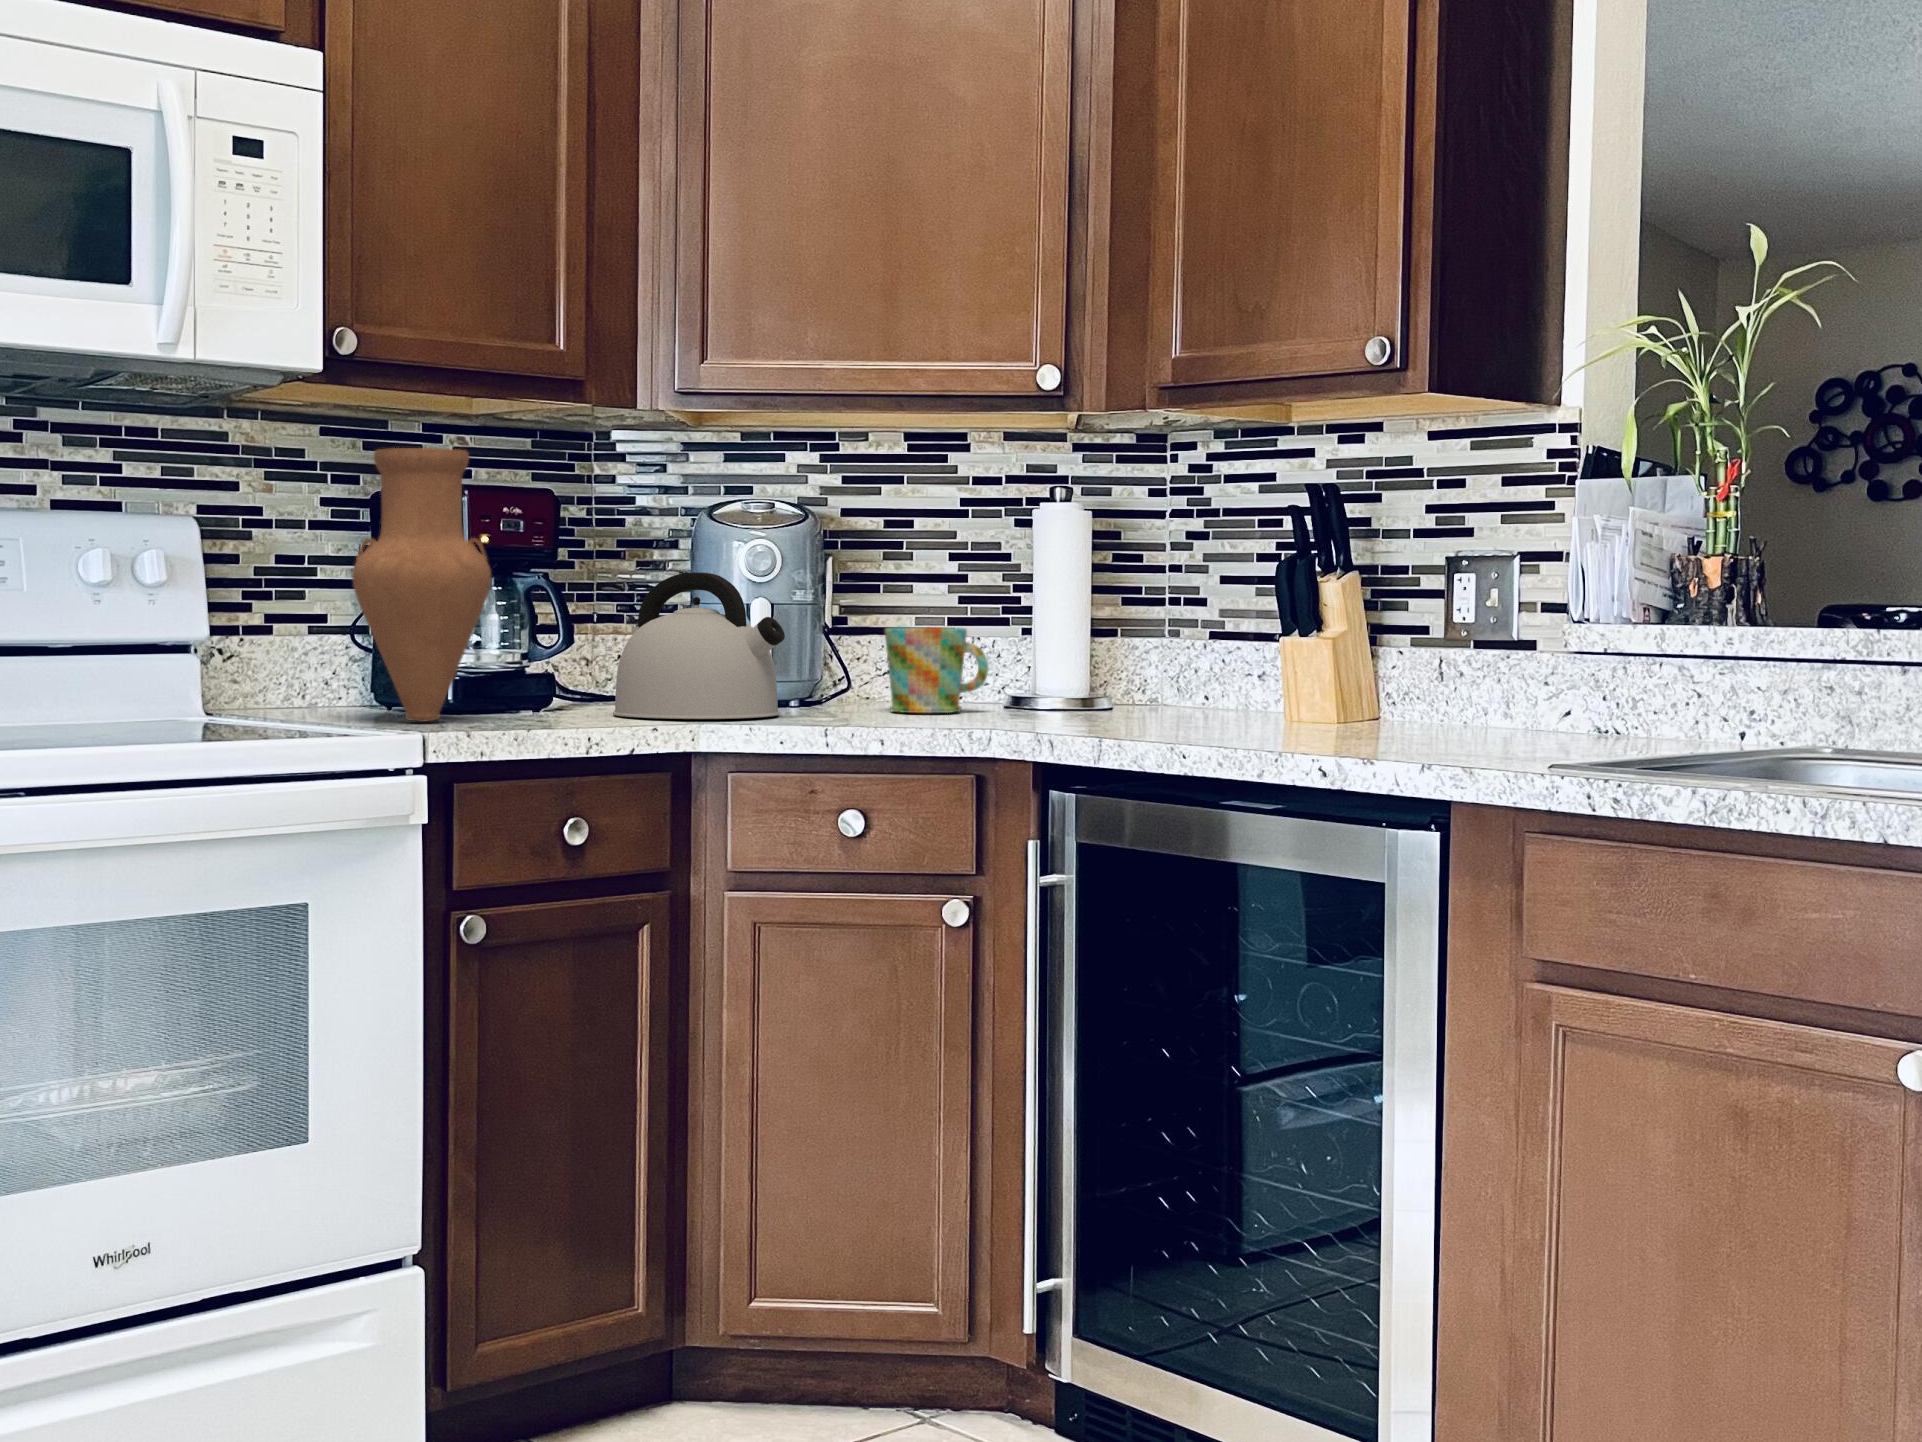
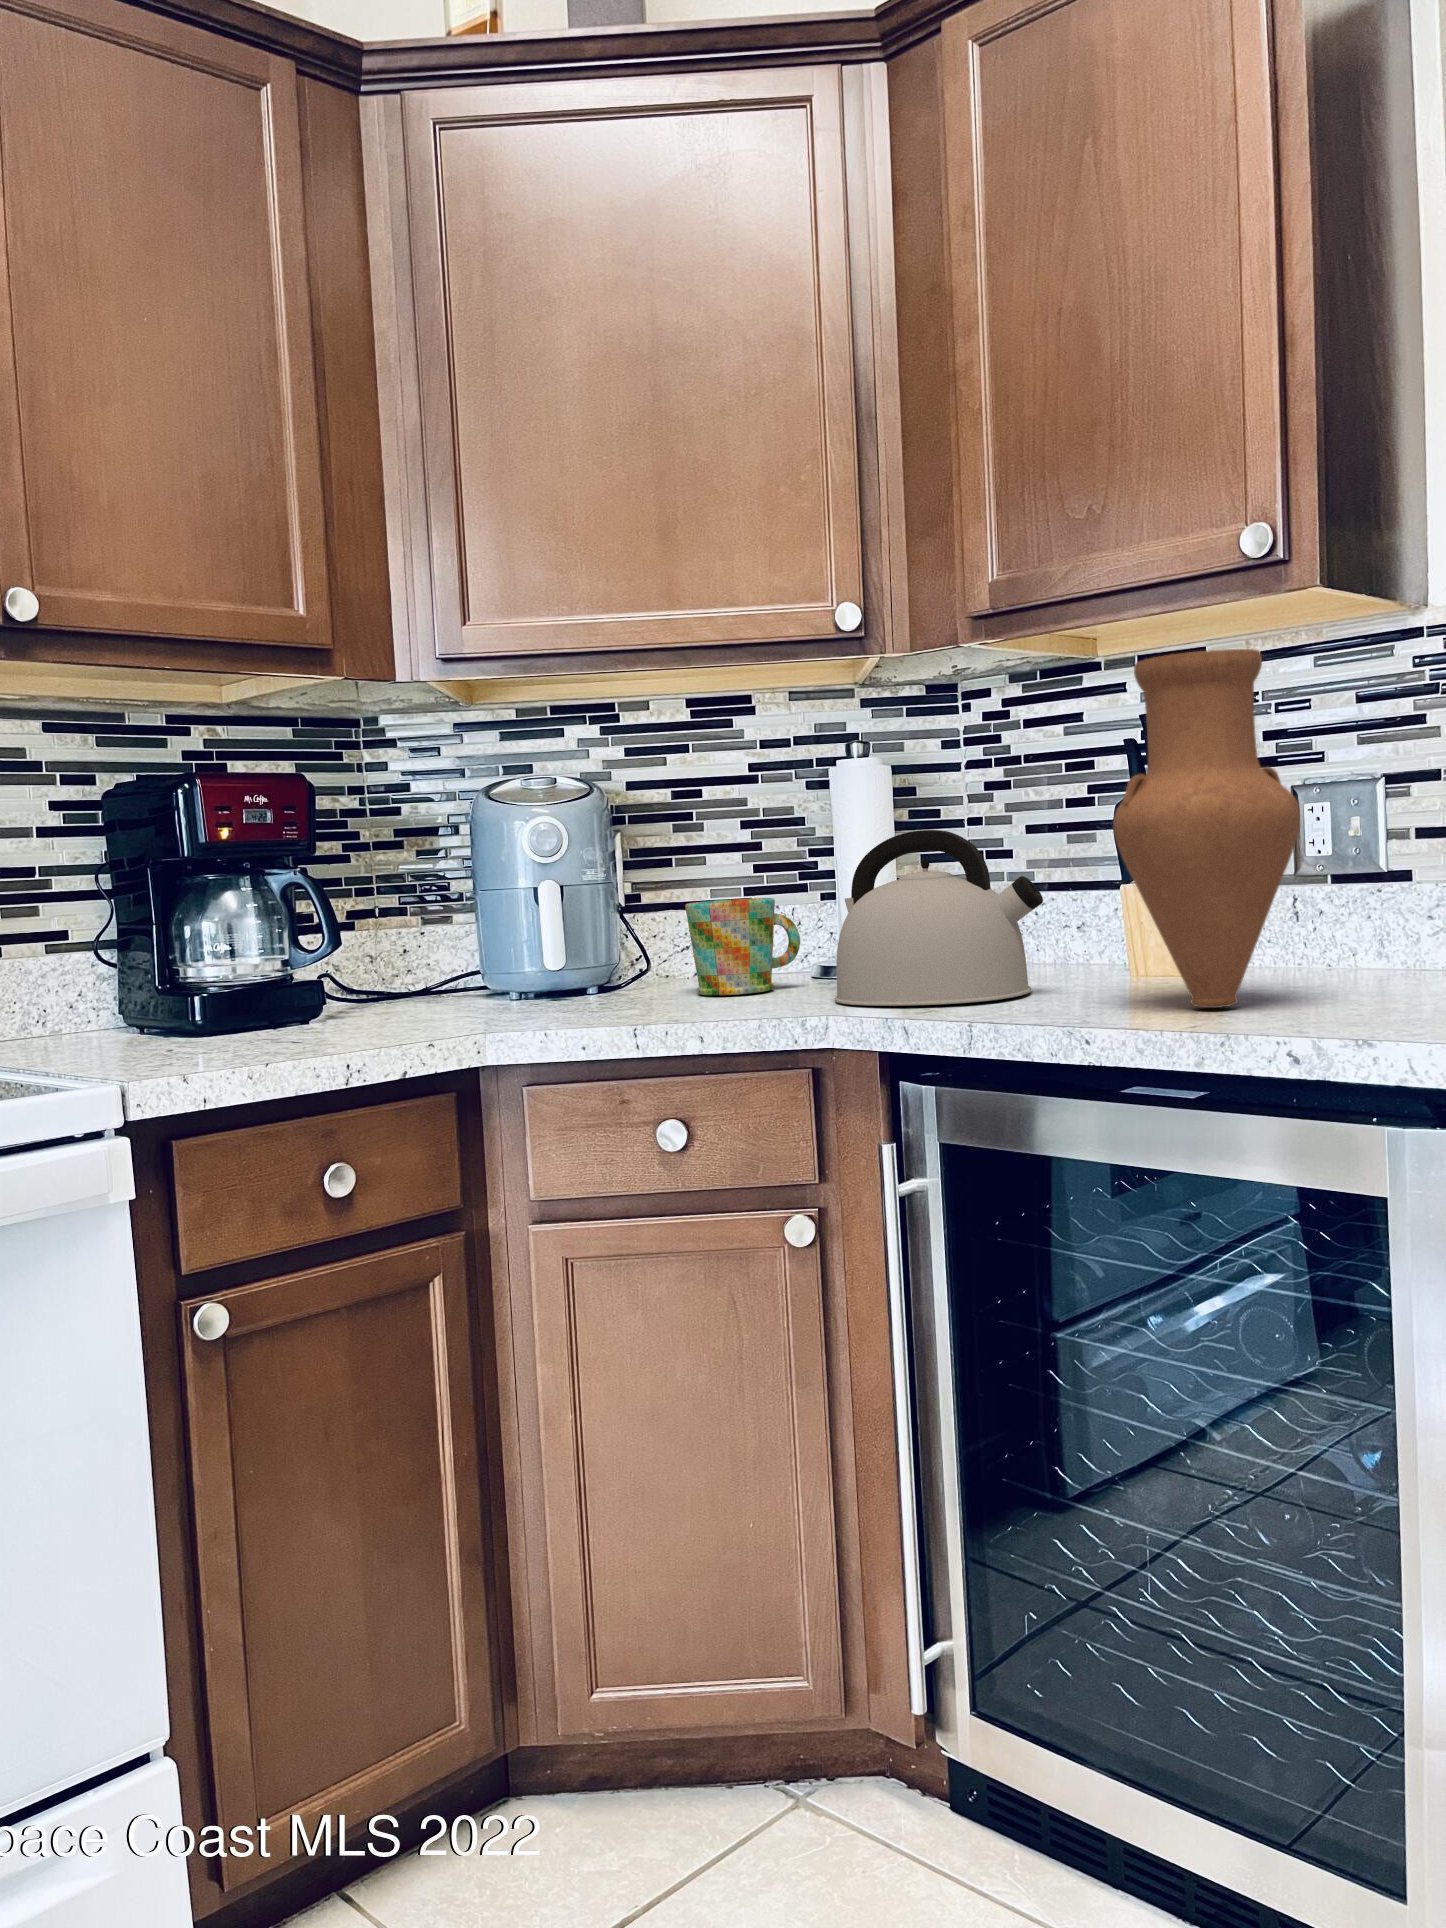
vase: present [352,448,491,722] -> present [1113,649,1300,1008]
kettle: present [613,572,785,719] -> present [835,830,1043,1006]

